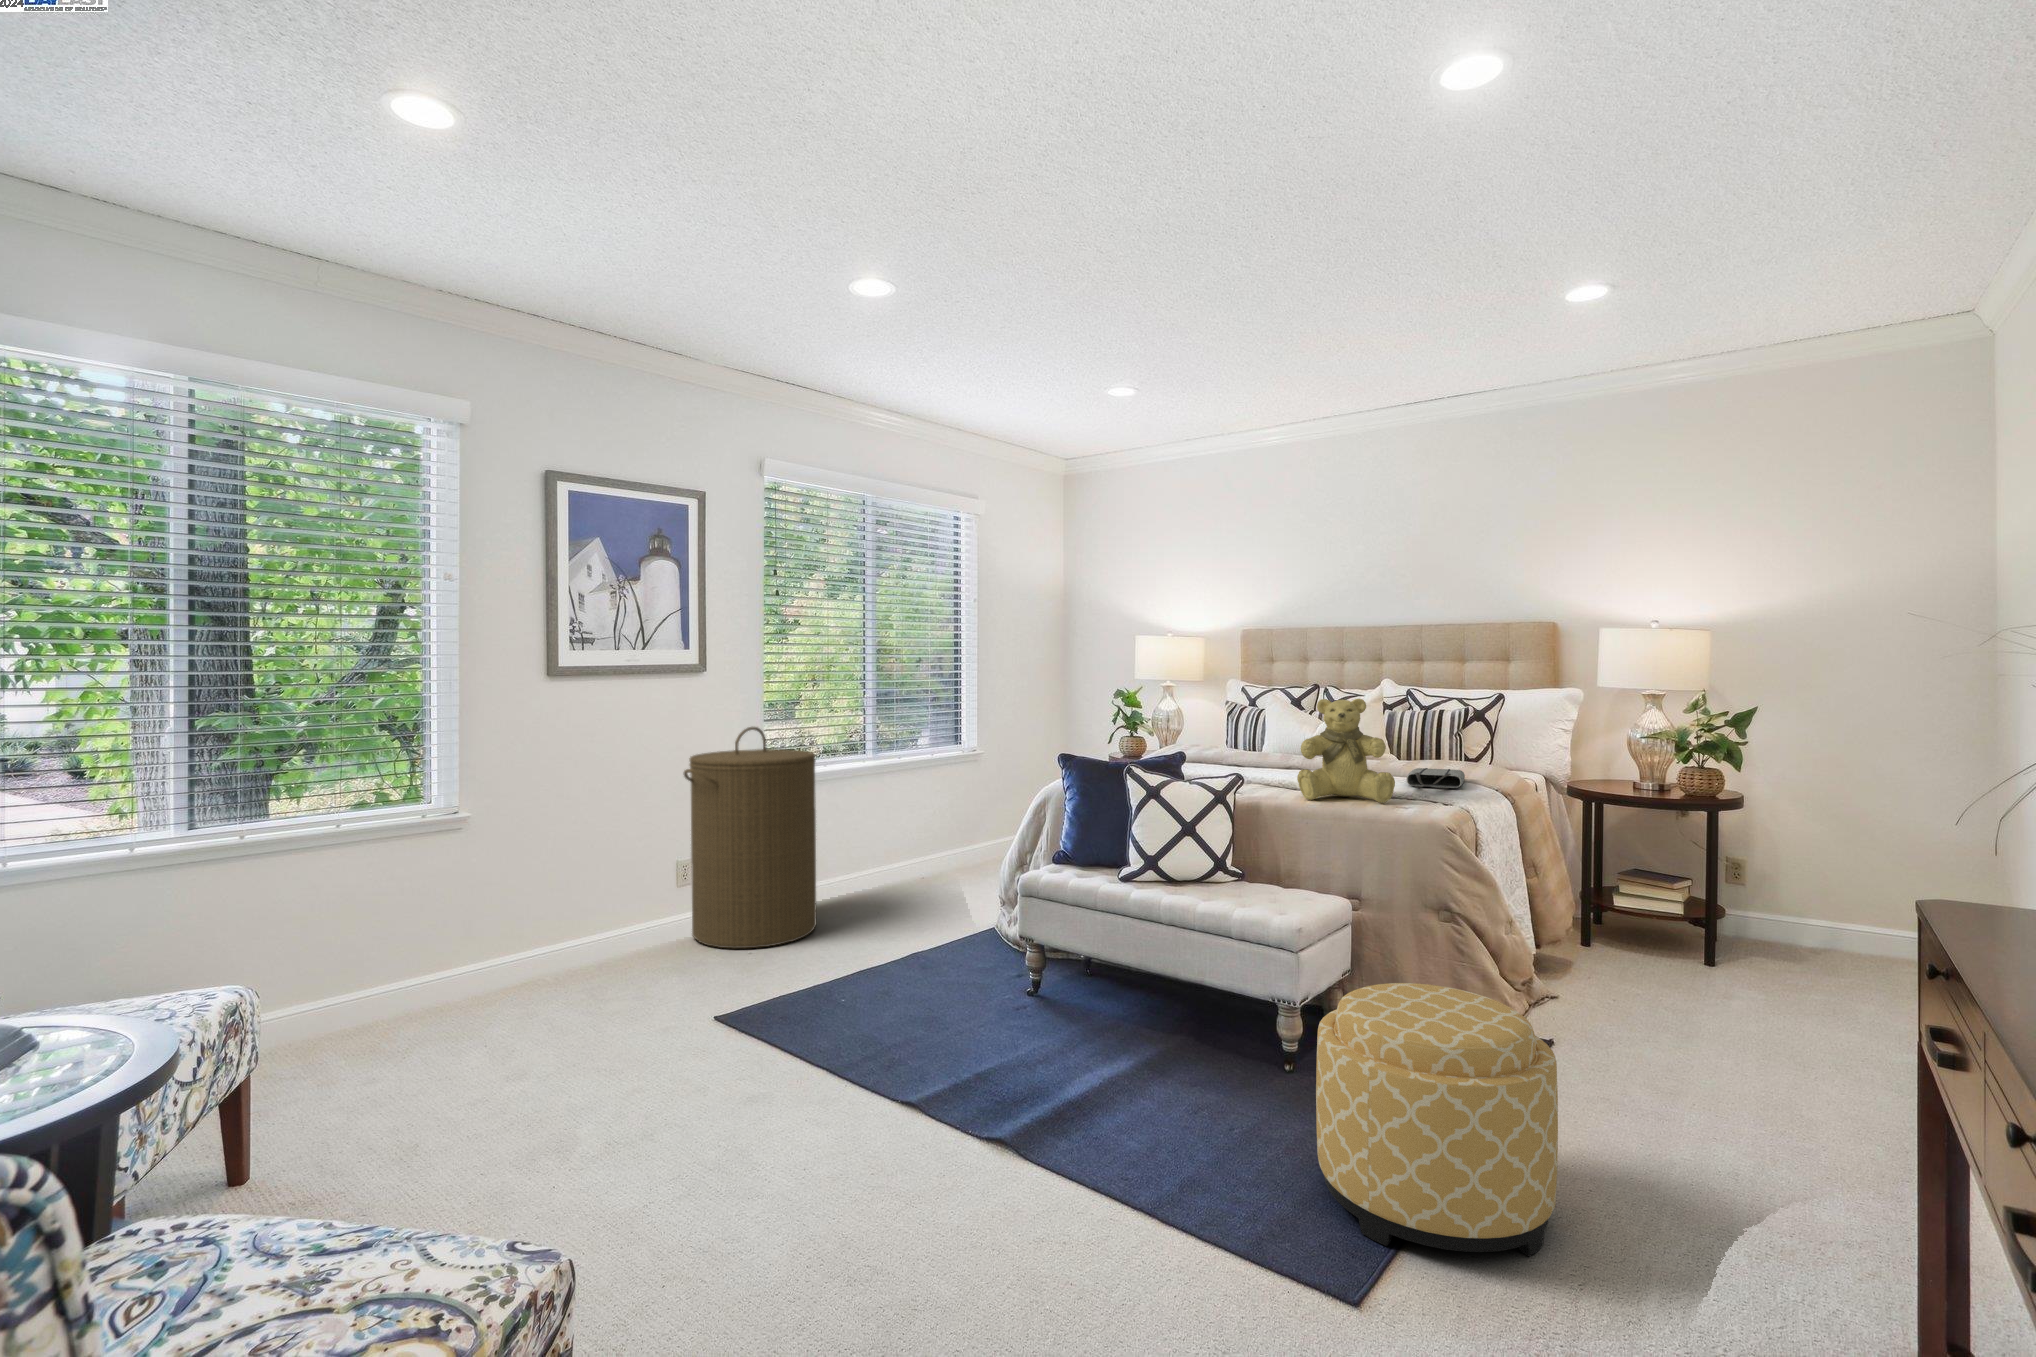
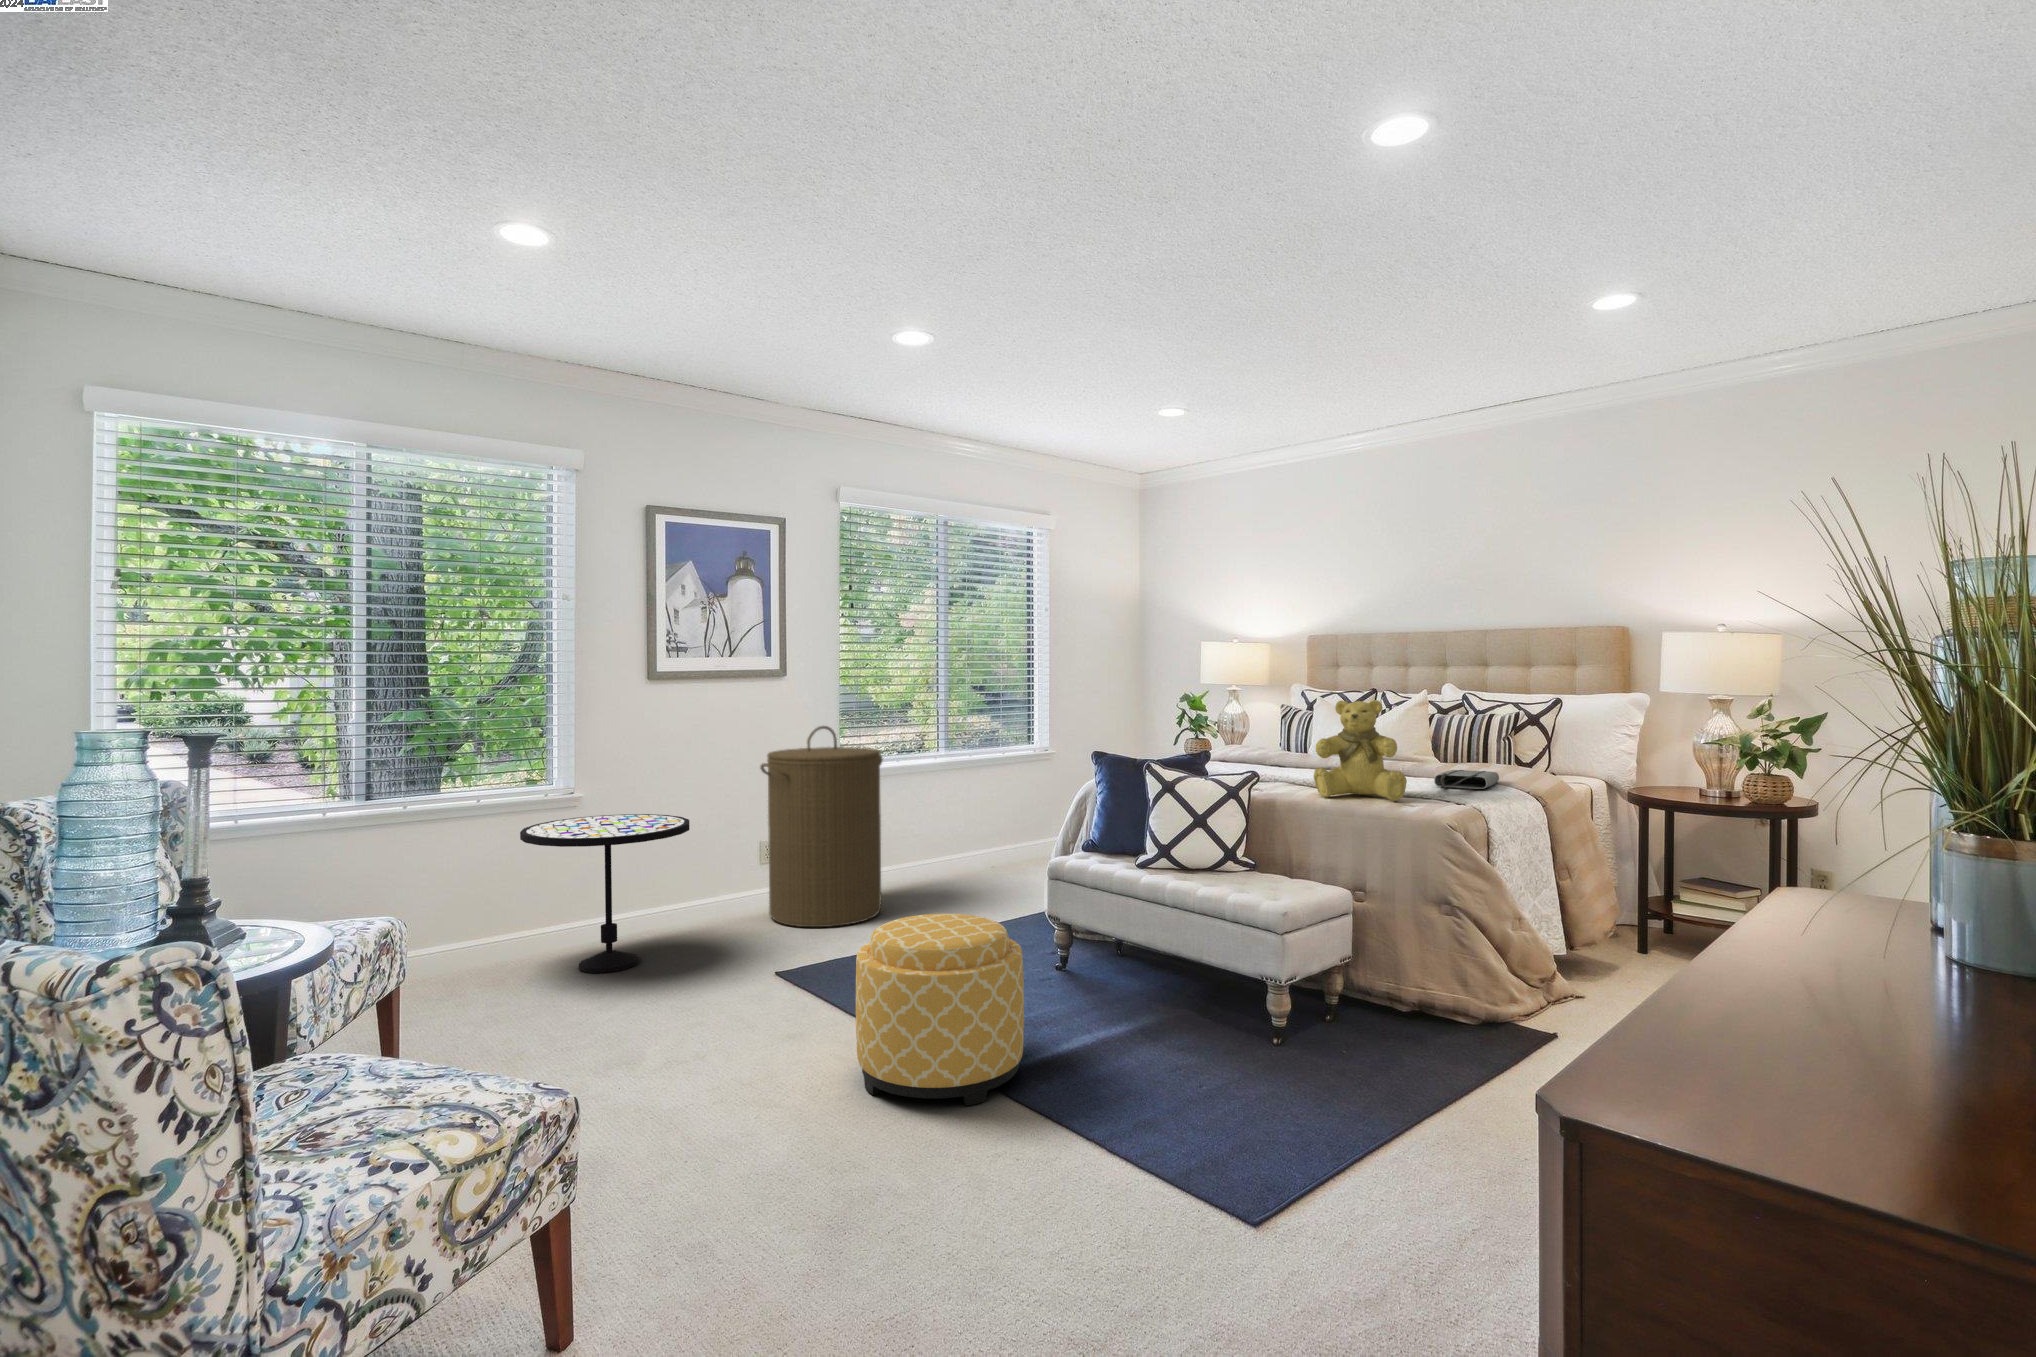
side table: none [405,829,610,1016] -> present [520,814,689,973]
ottoman: present [1316,983,1558,1256] -> present [856,914,1024,1106]

